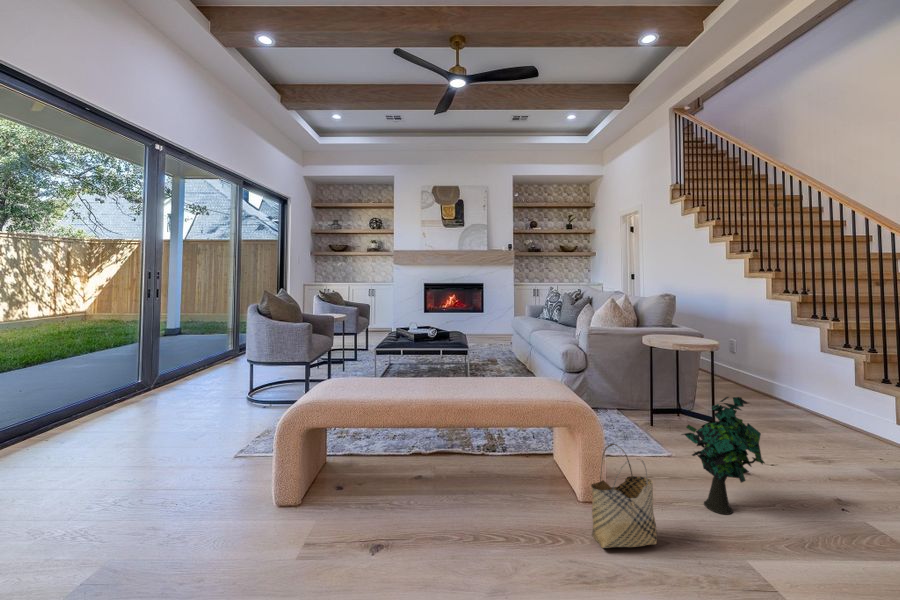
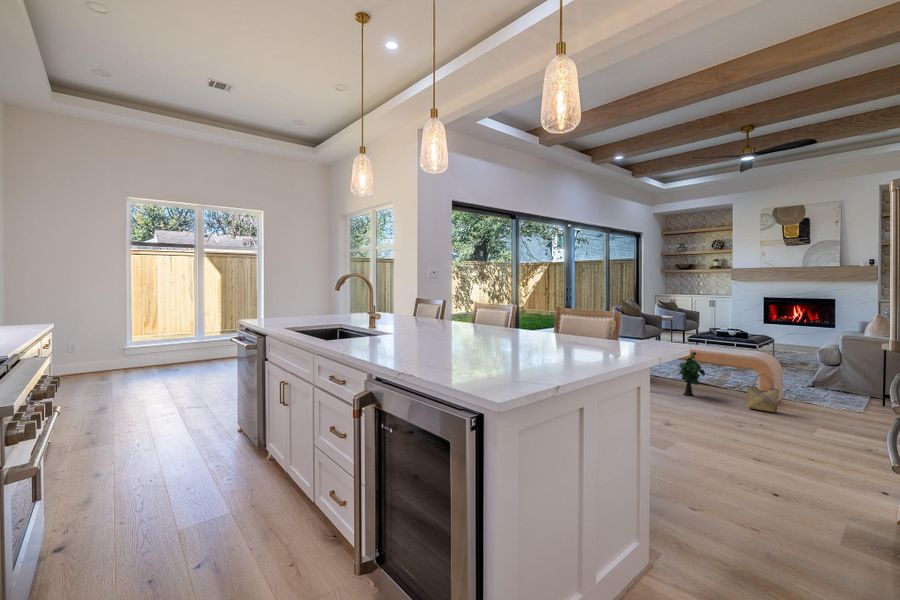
decorative plant: present [682,397,765,514] -> present [678,352,705,396]

